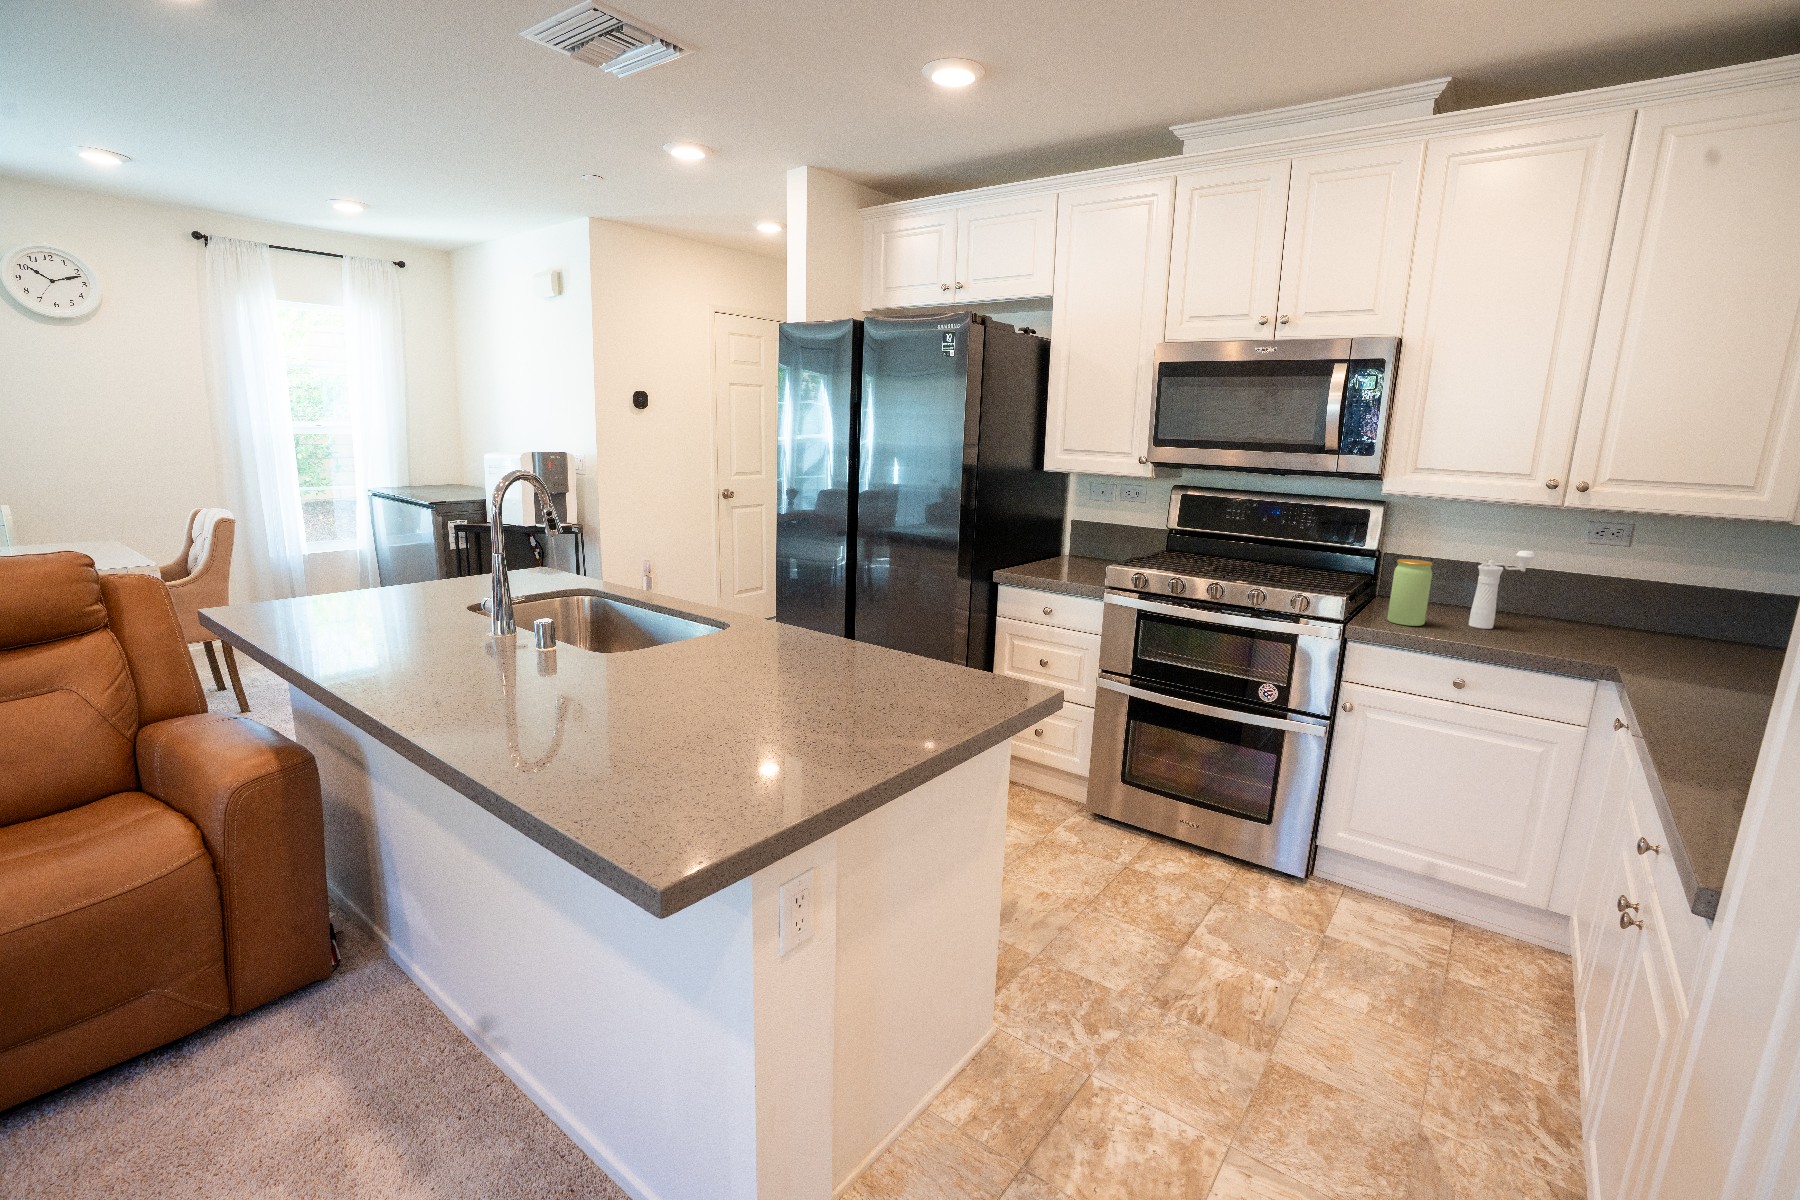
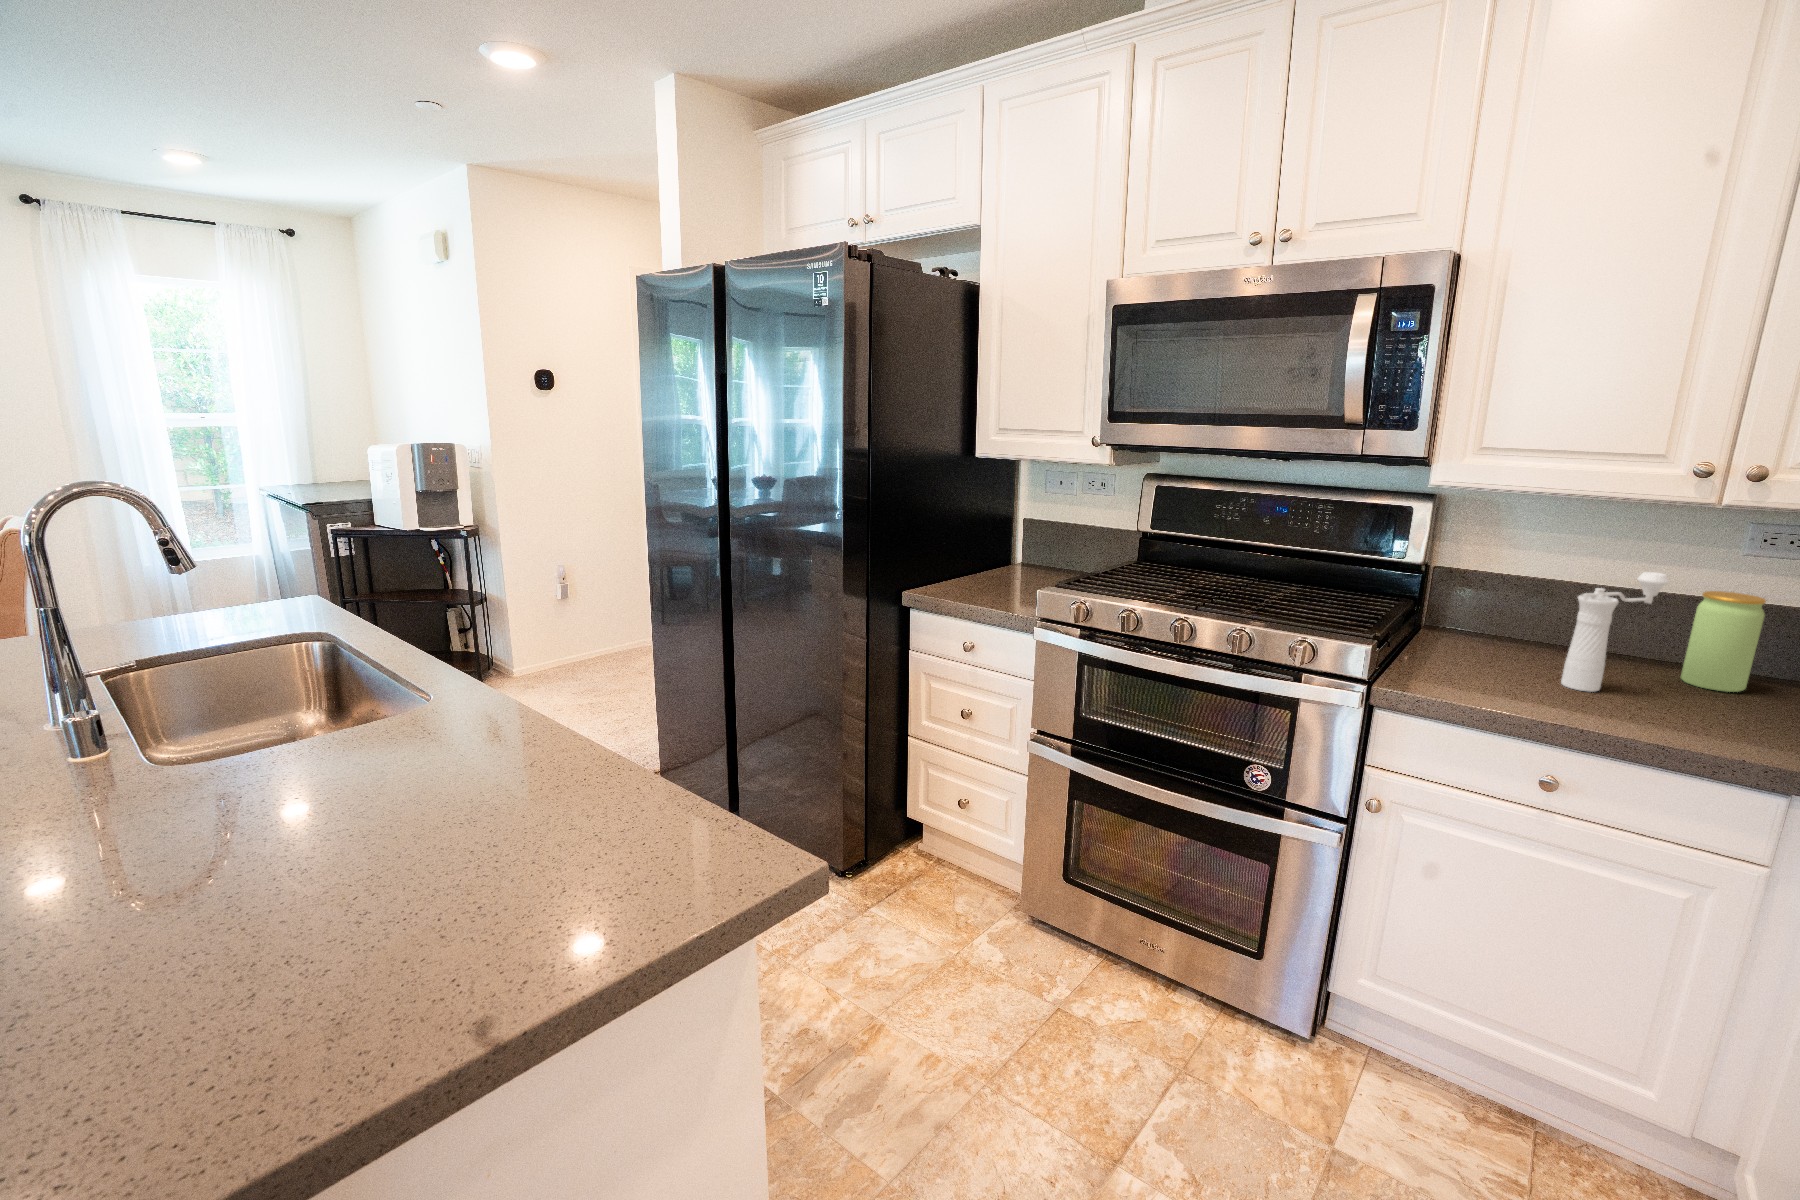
jar: present [1387,559,1433,626] -> present [1681,591,1766,692]

